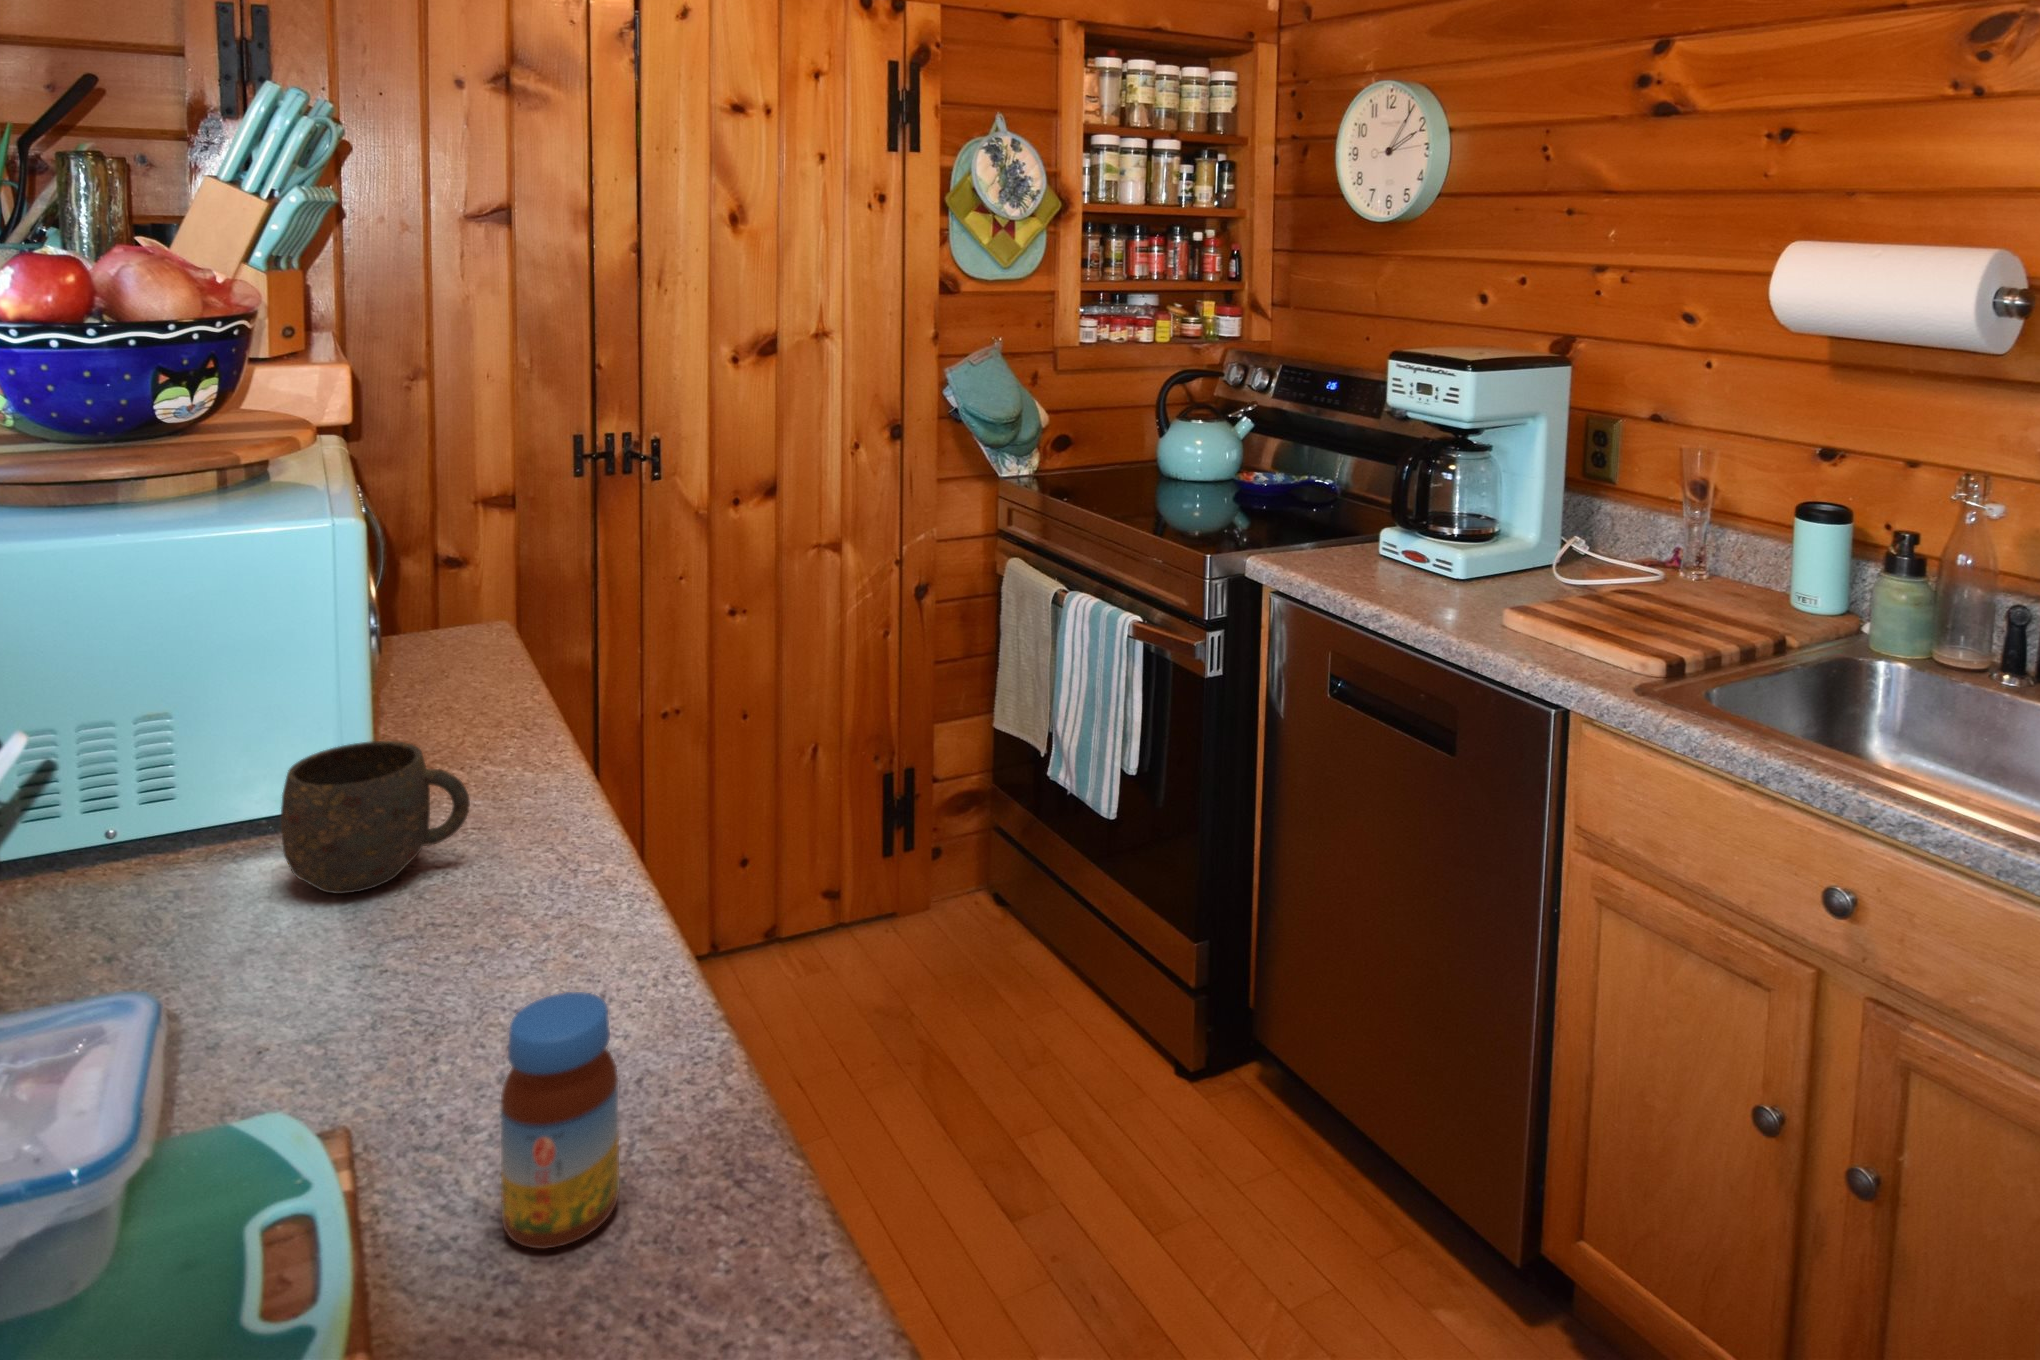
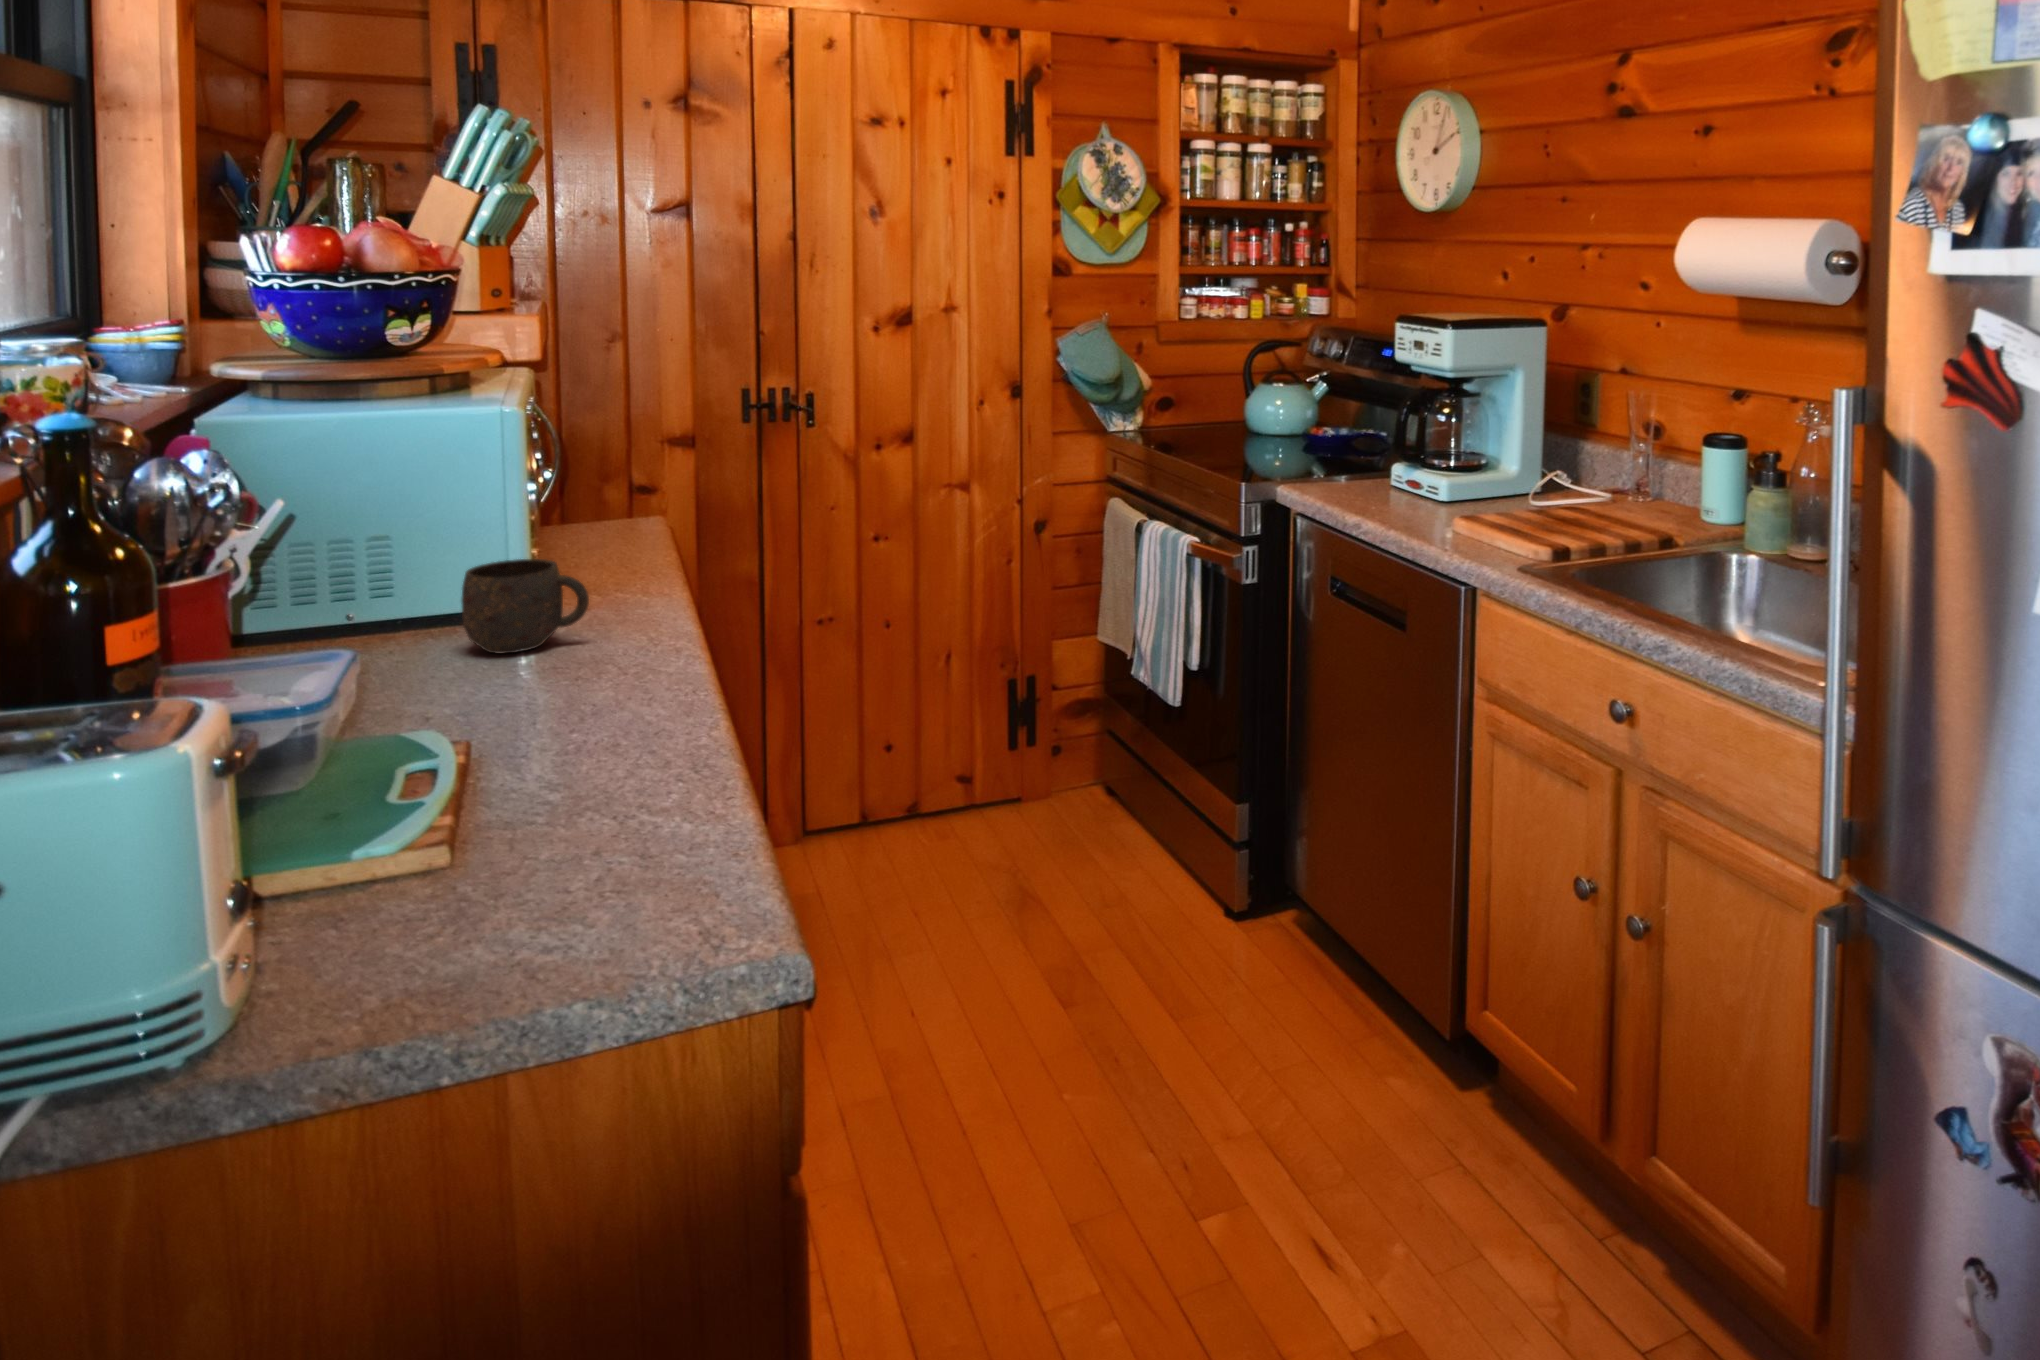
jar: present [501,992,620,1249] -> none [553,648,627,787]

